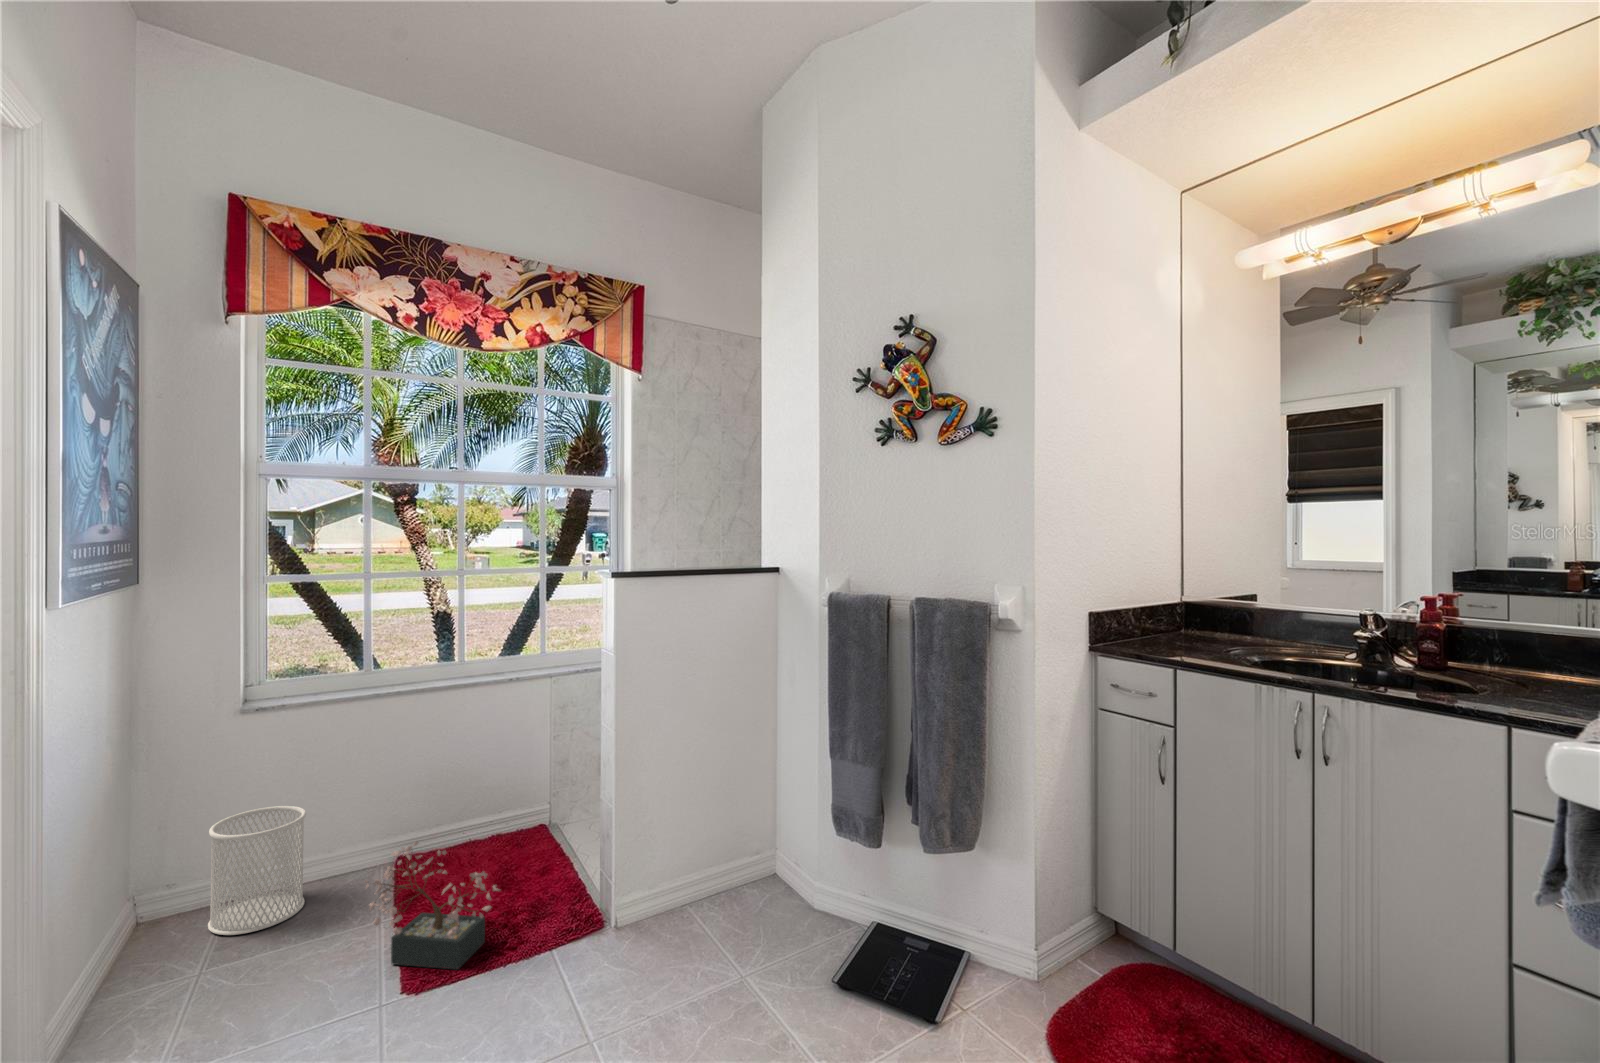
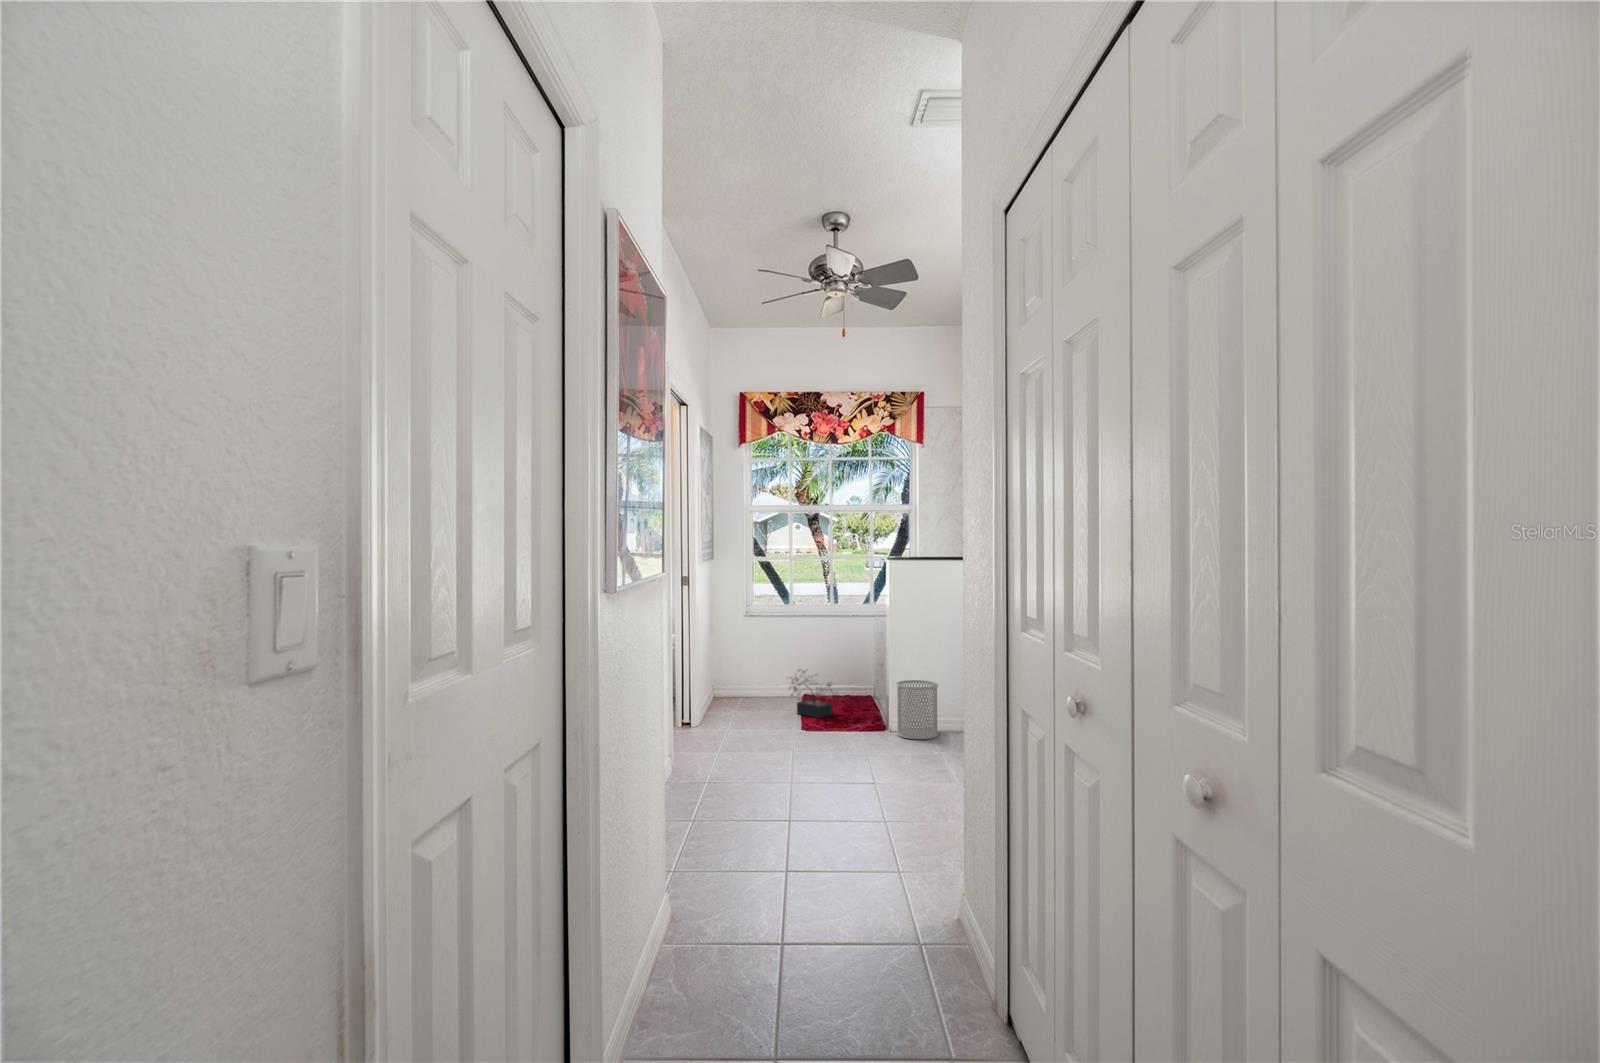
wastebasket: present [208,806,306,935] -> present [896,680,938,739]

